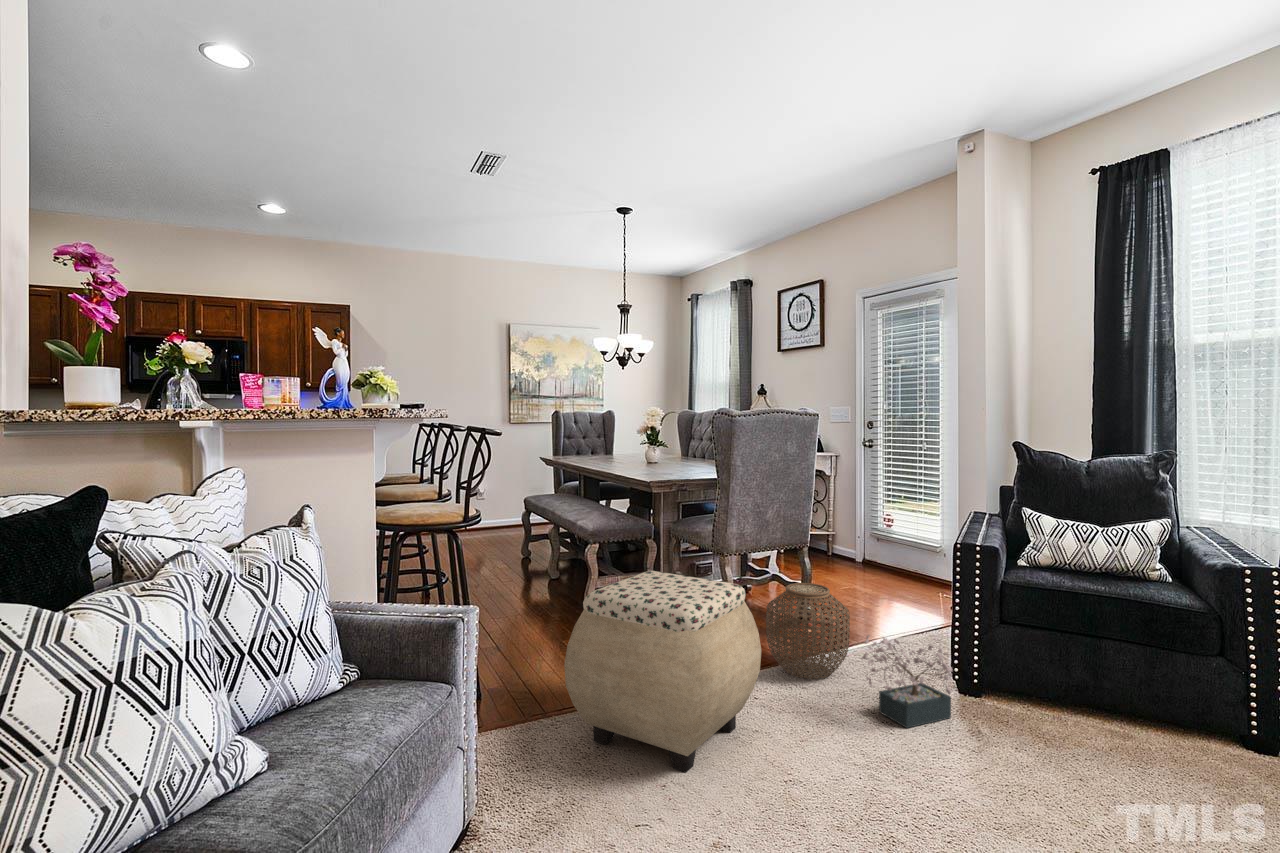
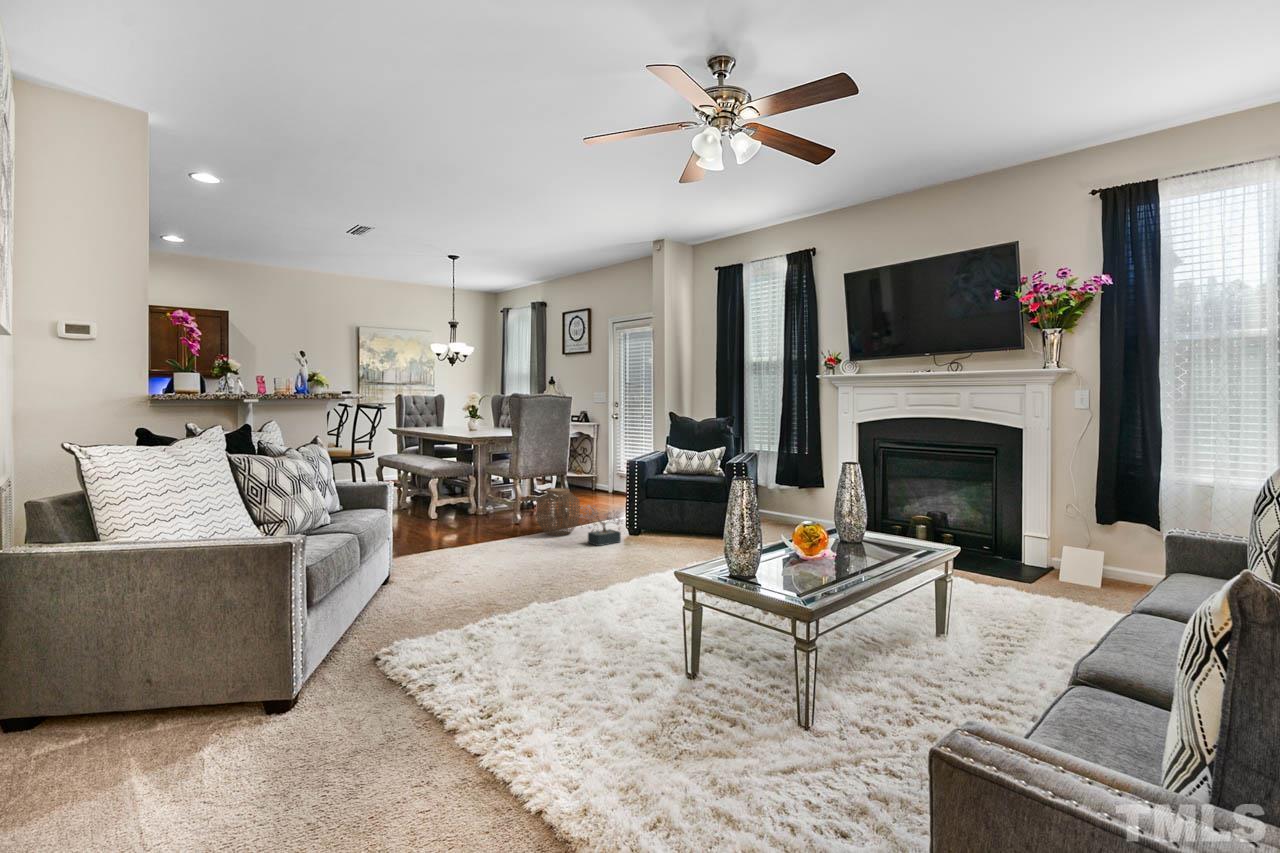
ottoman: present [564,571,761,772] -> none [426,478,528,564]

